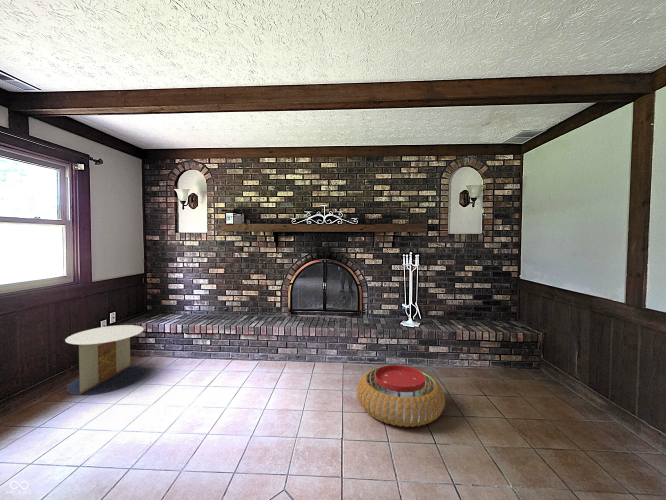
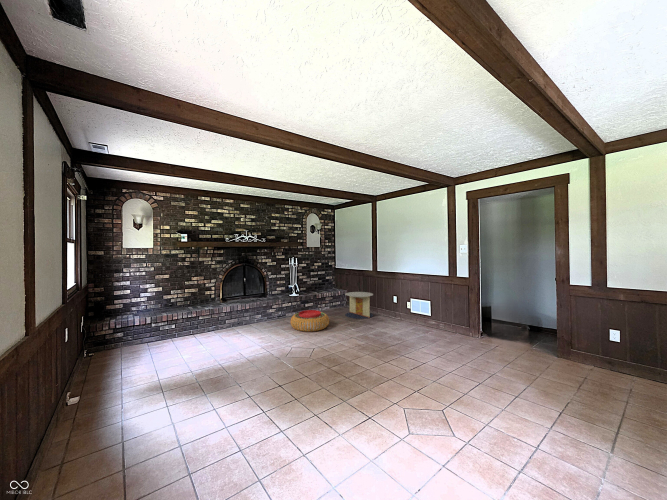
side table: present [65,325,144,395] -> present [345,292,373,319]

